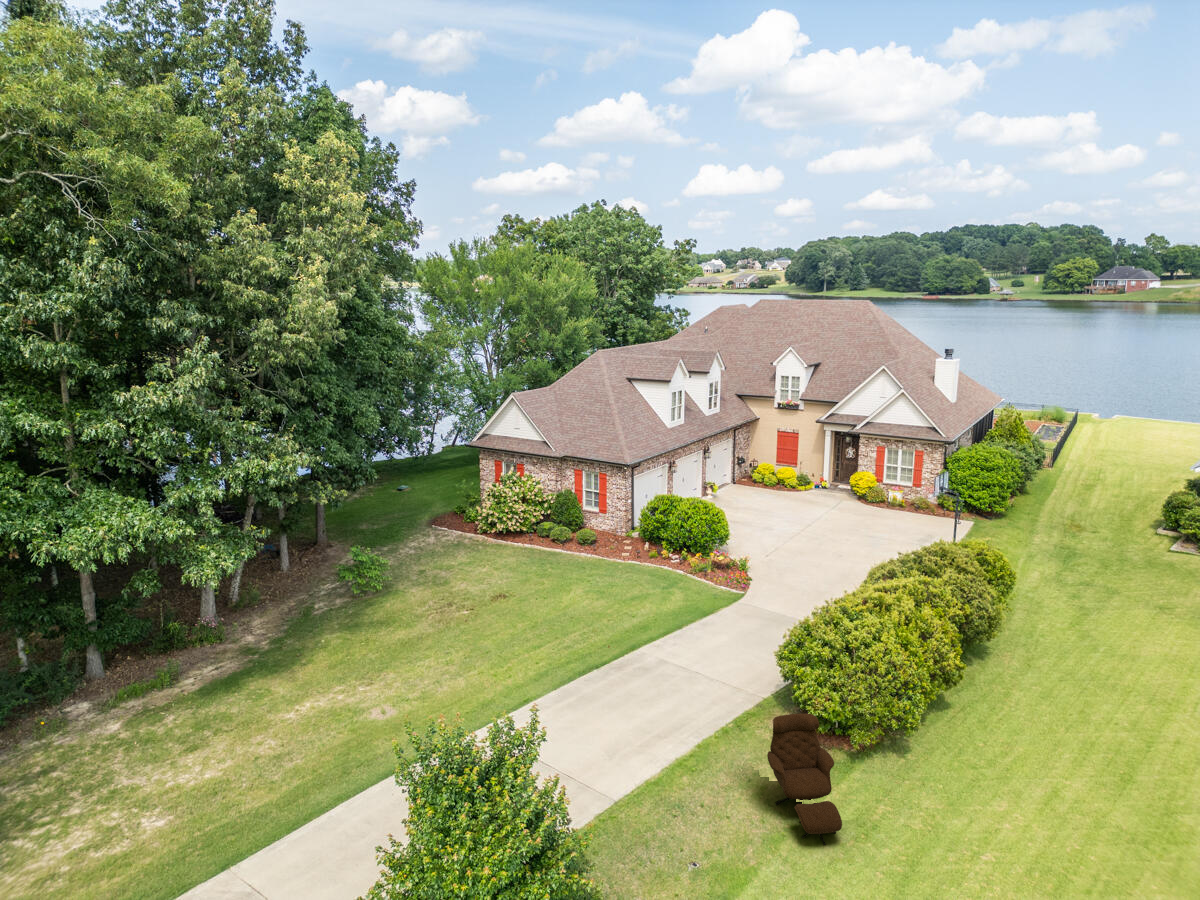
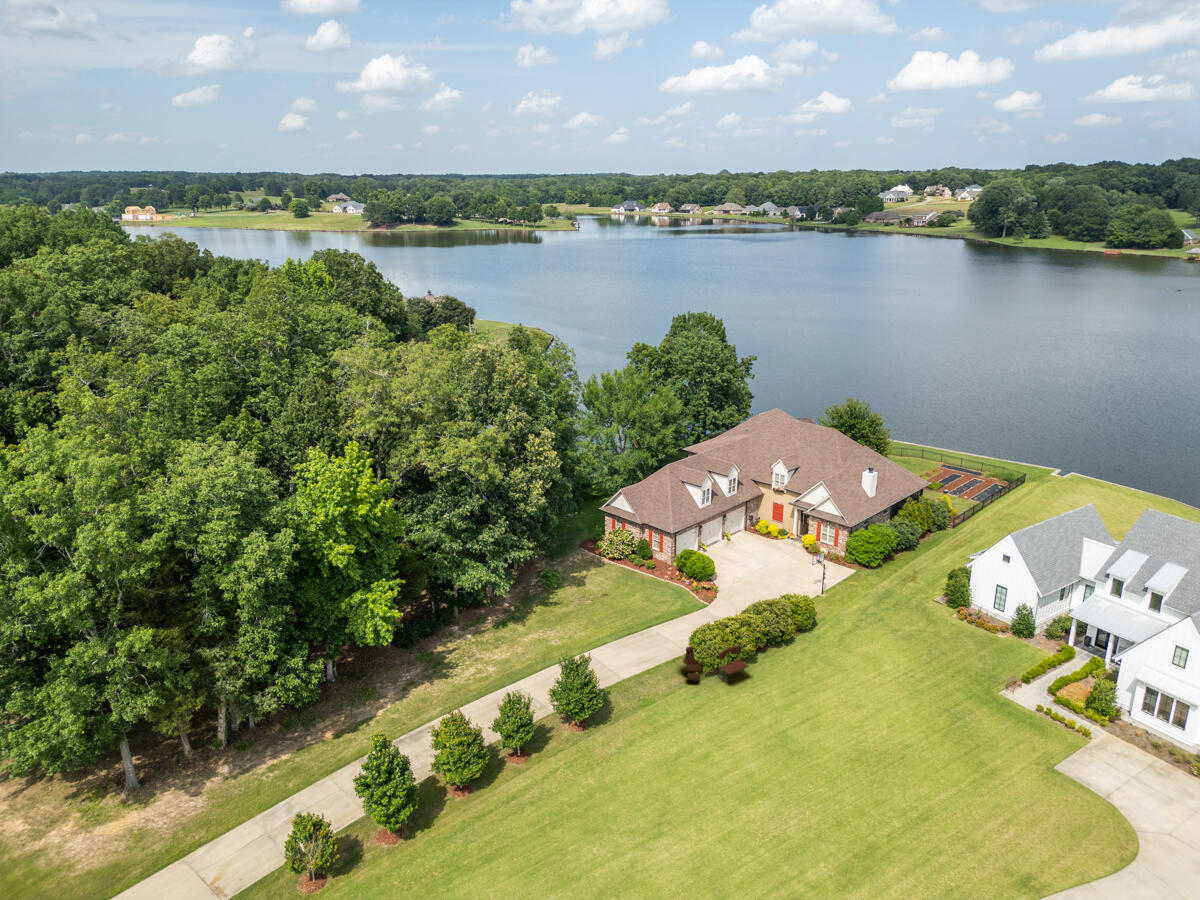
bench: none [884,696,968,824] -> present [719,645,748,682]

